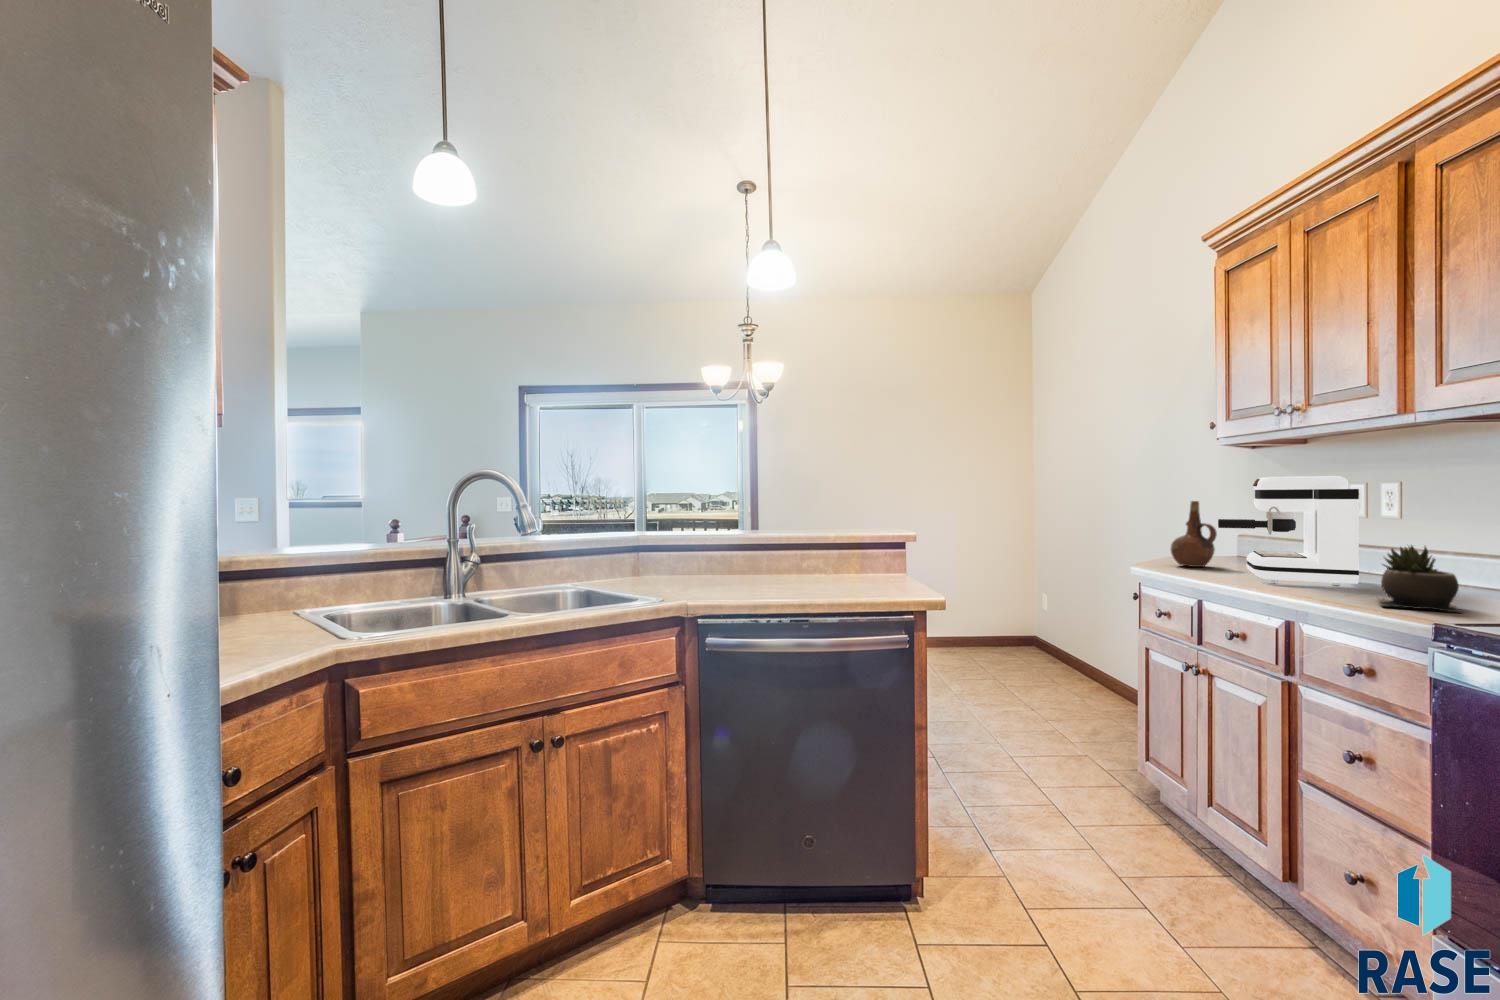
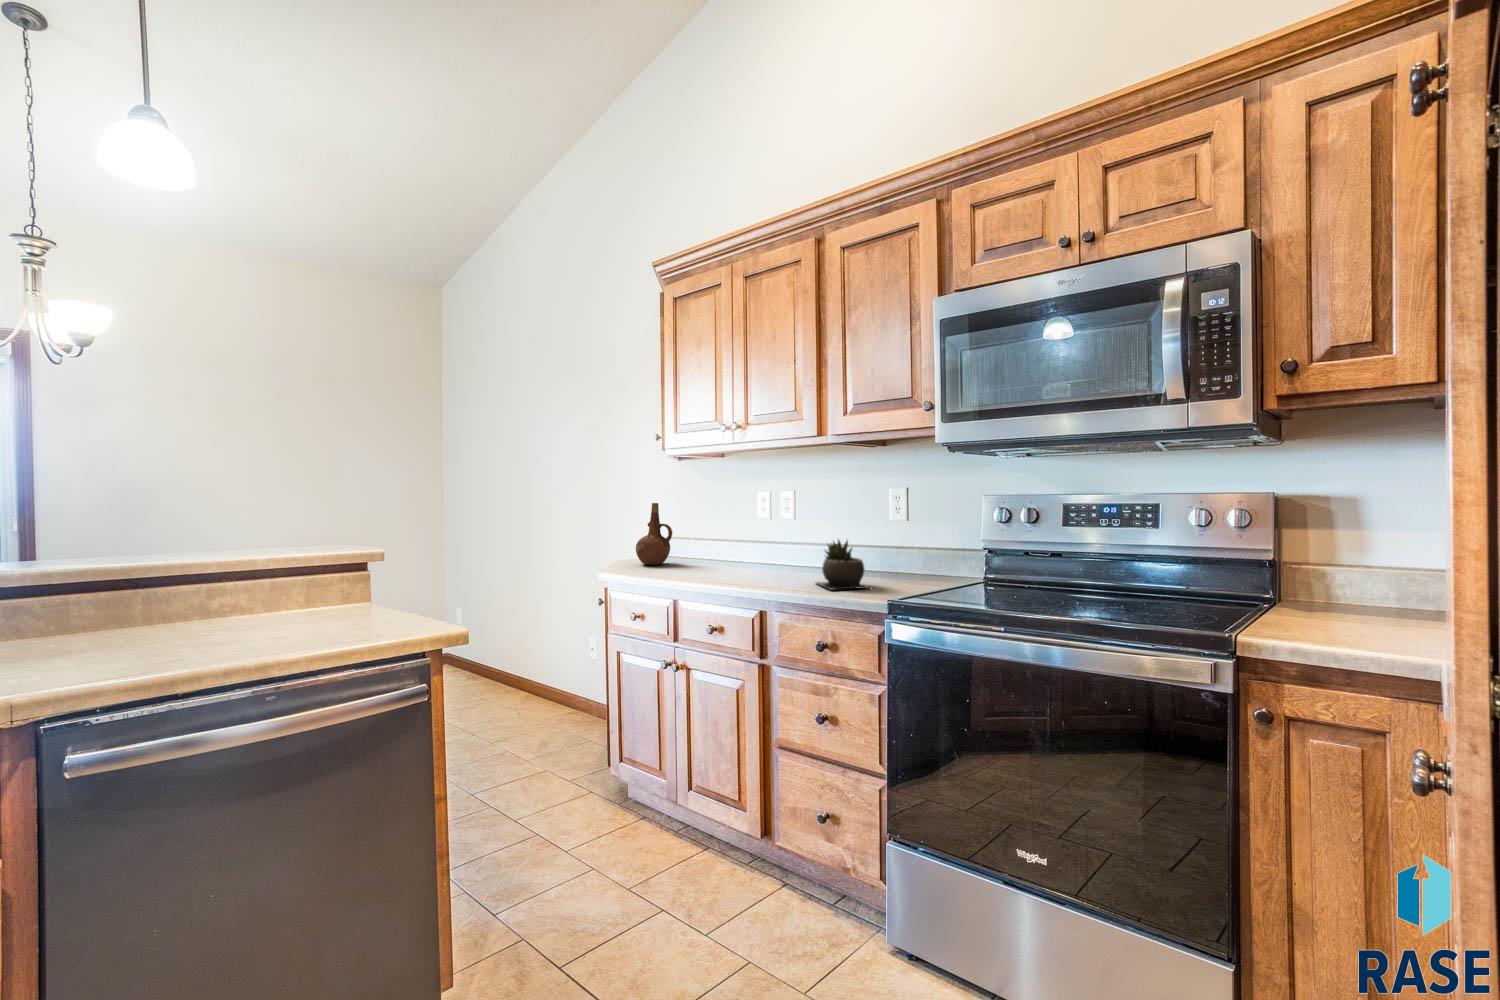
coffee maker: present [1218,476,1359,585] -> none [686,482,785,575]

